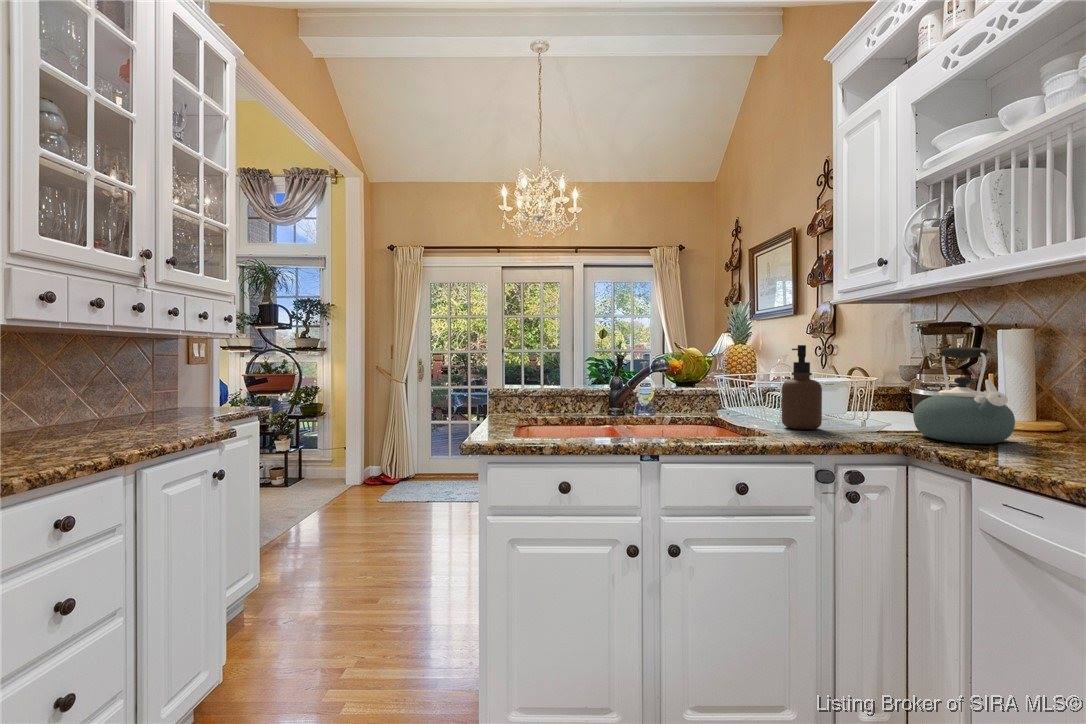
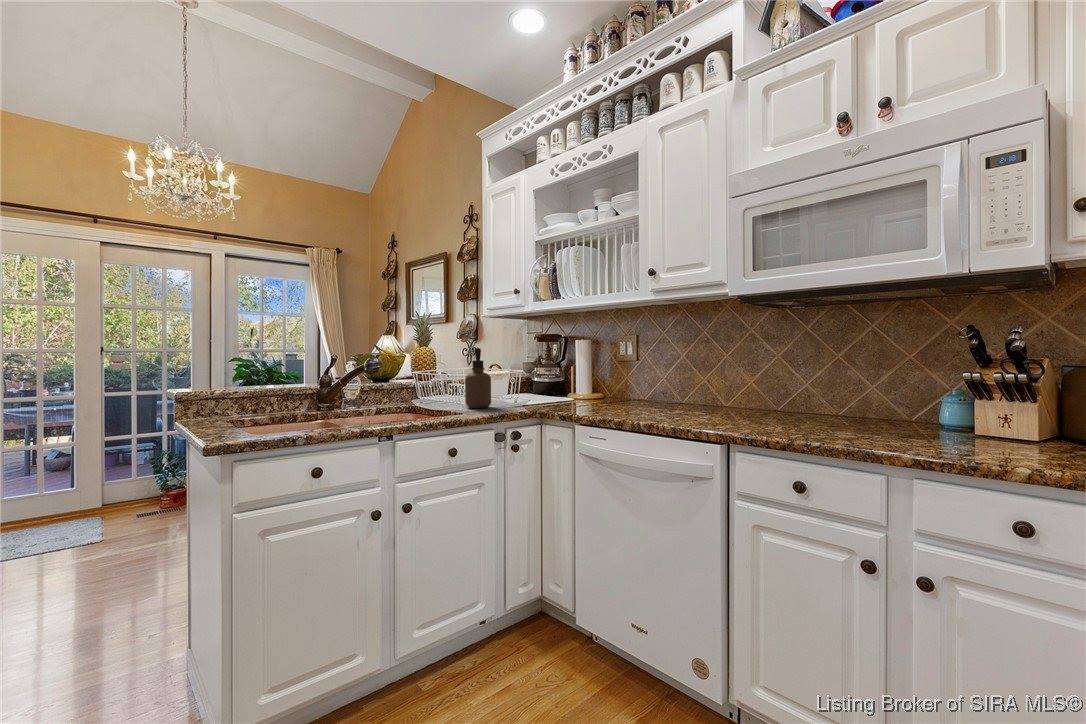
kettle: present [913,347,1015,444] -> none [542,351,590,408]

